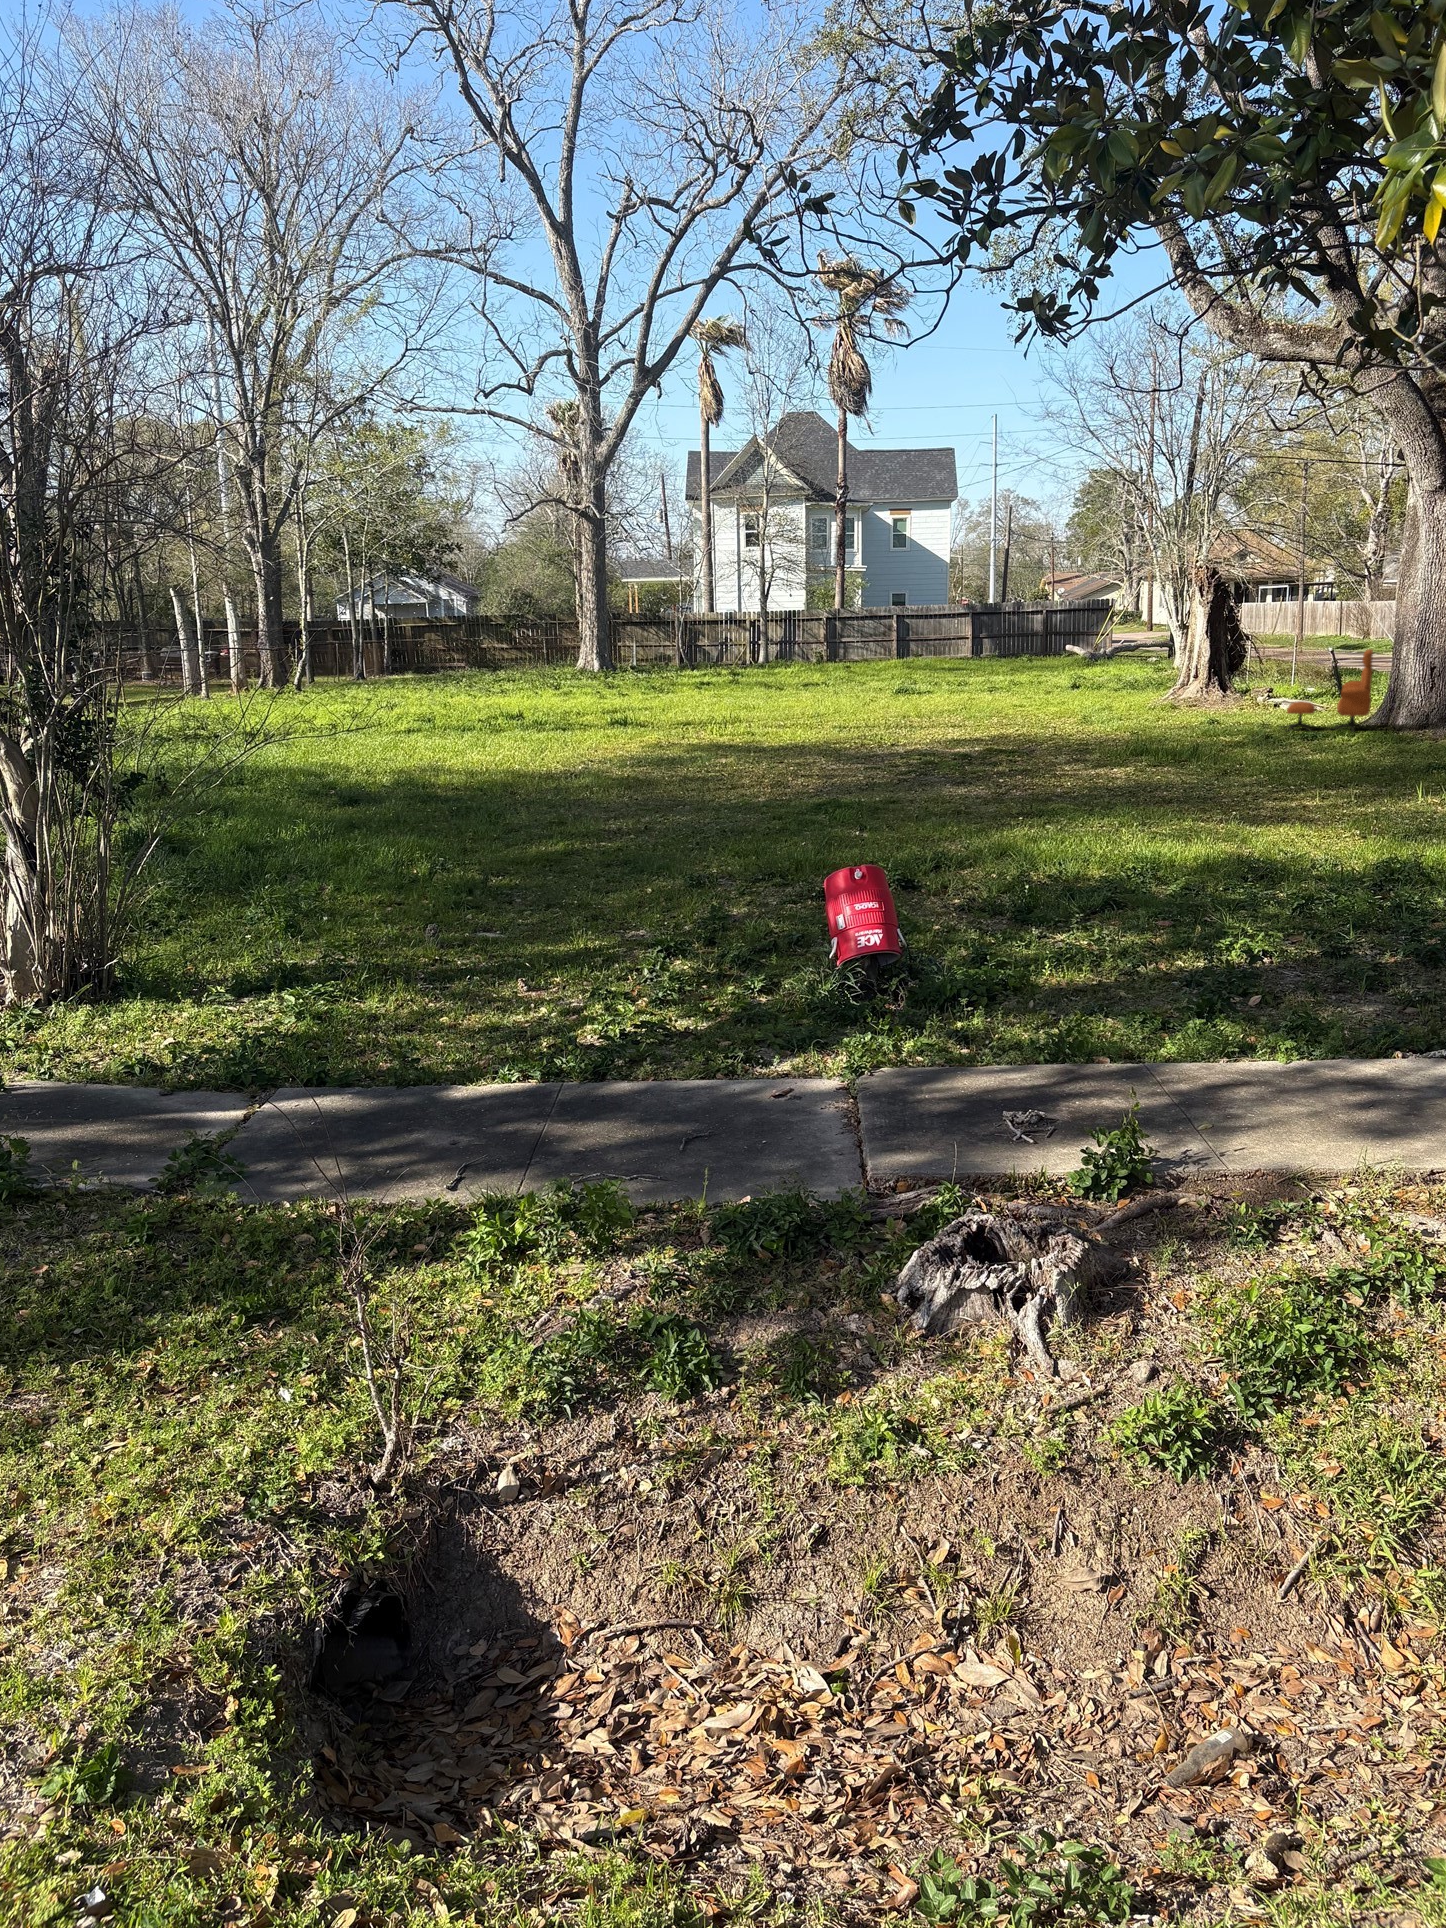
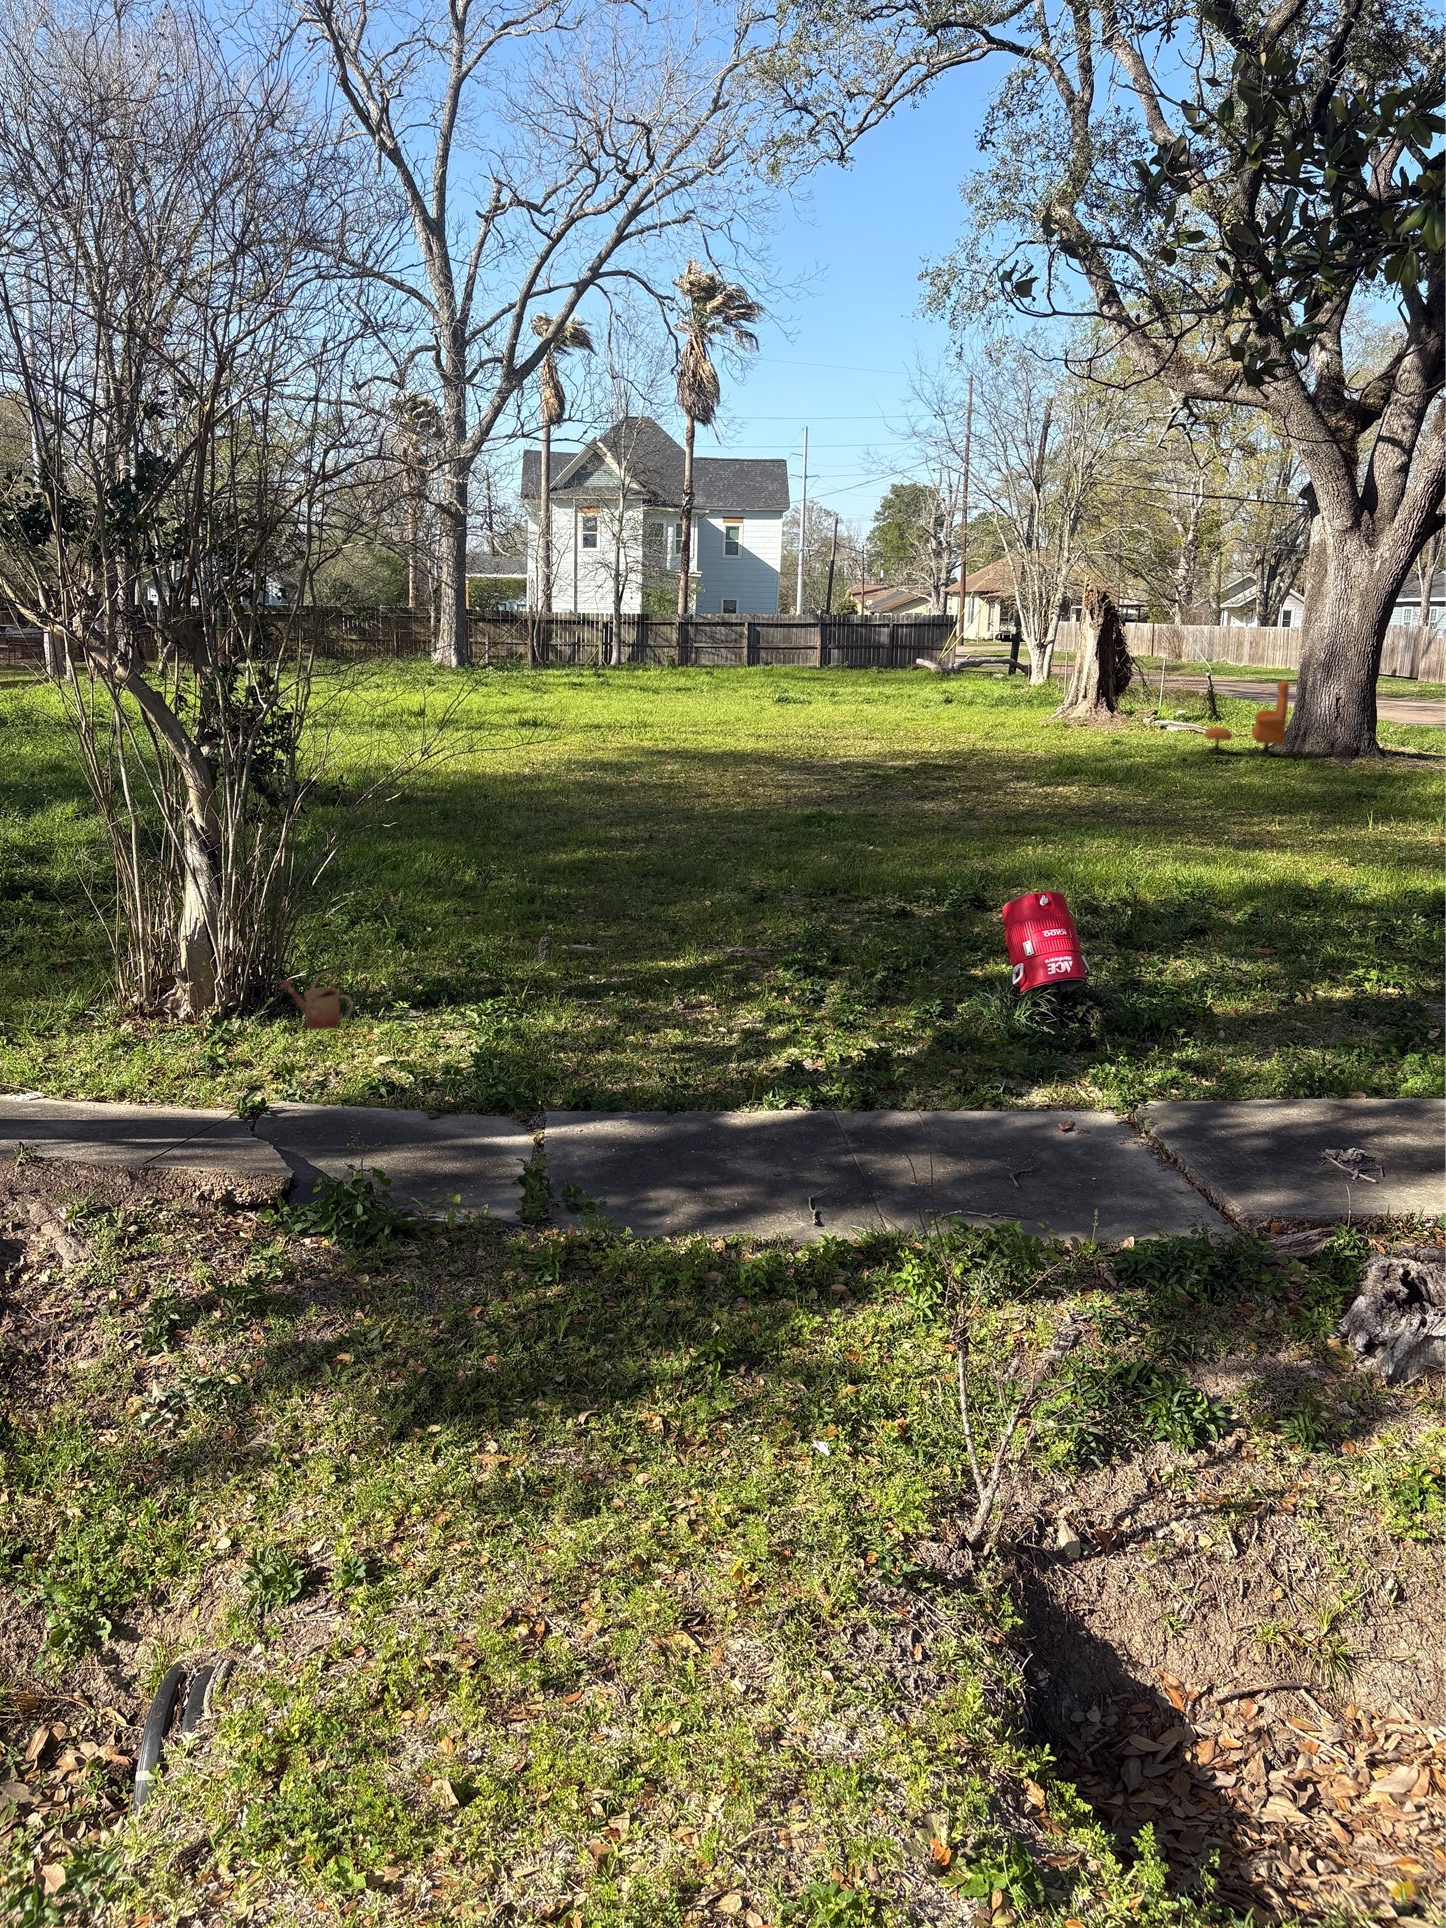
watering can: none [104,960,169,1015] -> present [280,973,353,1029]

